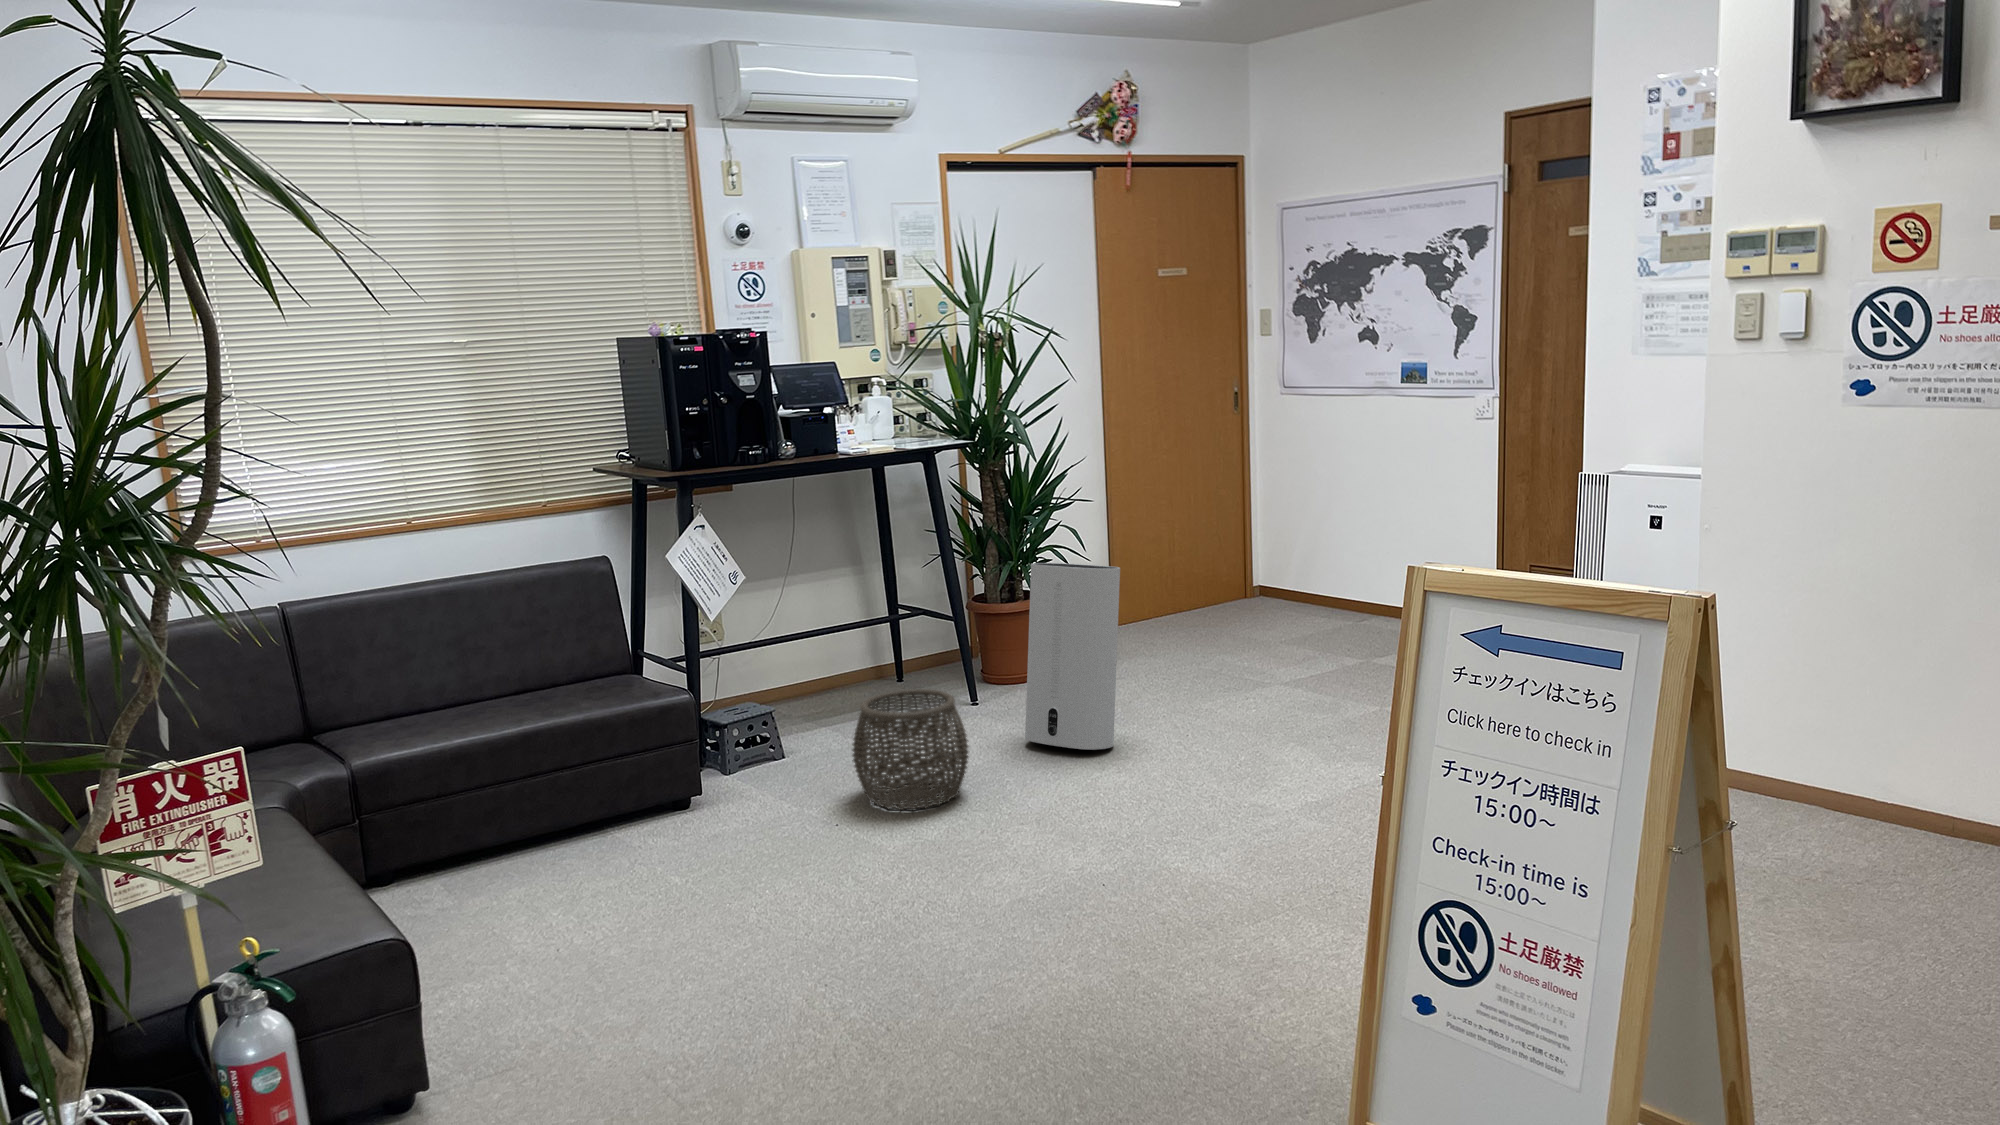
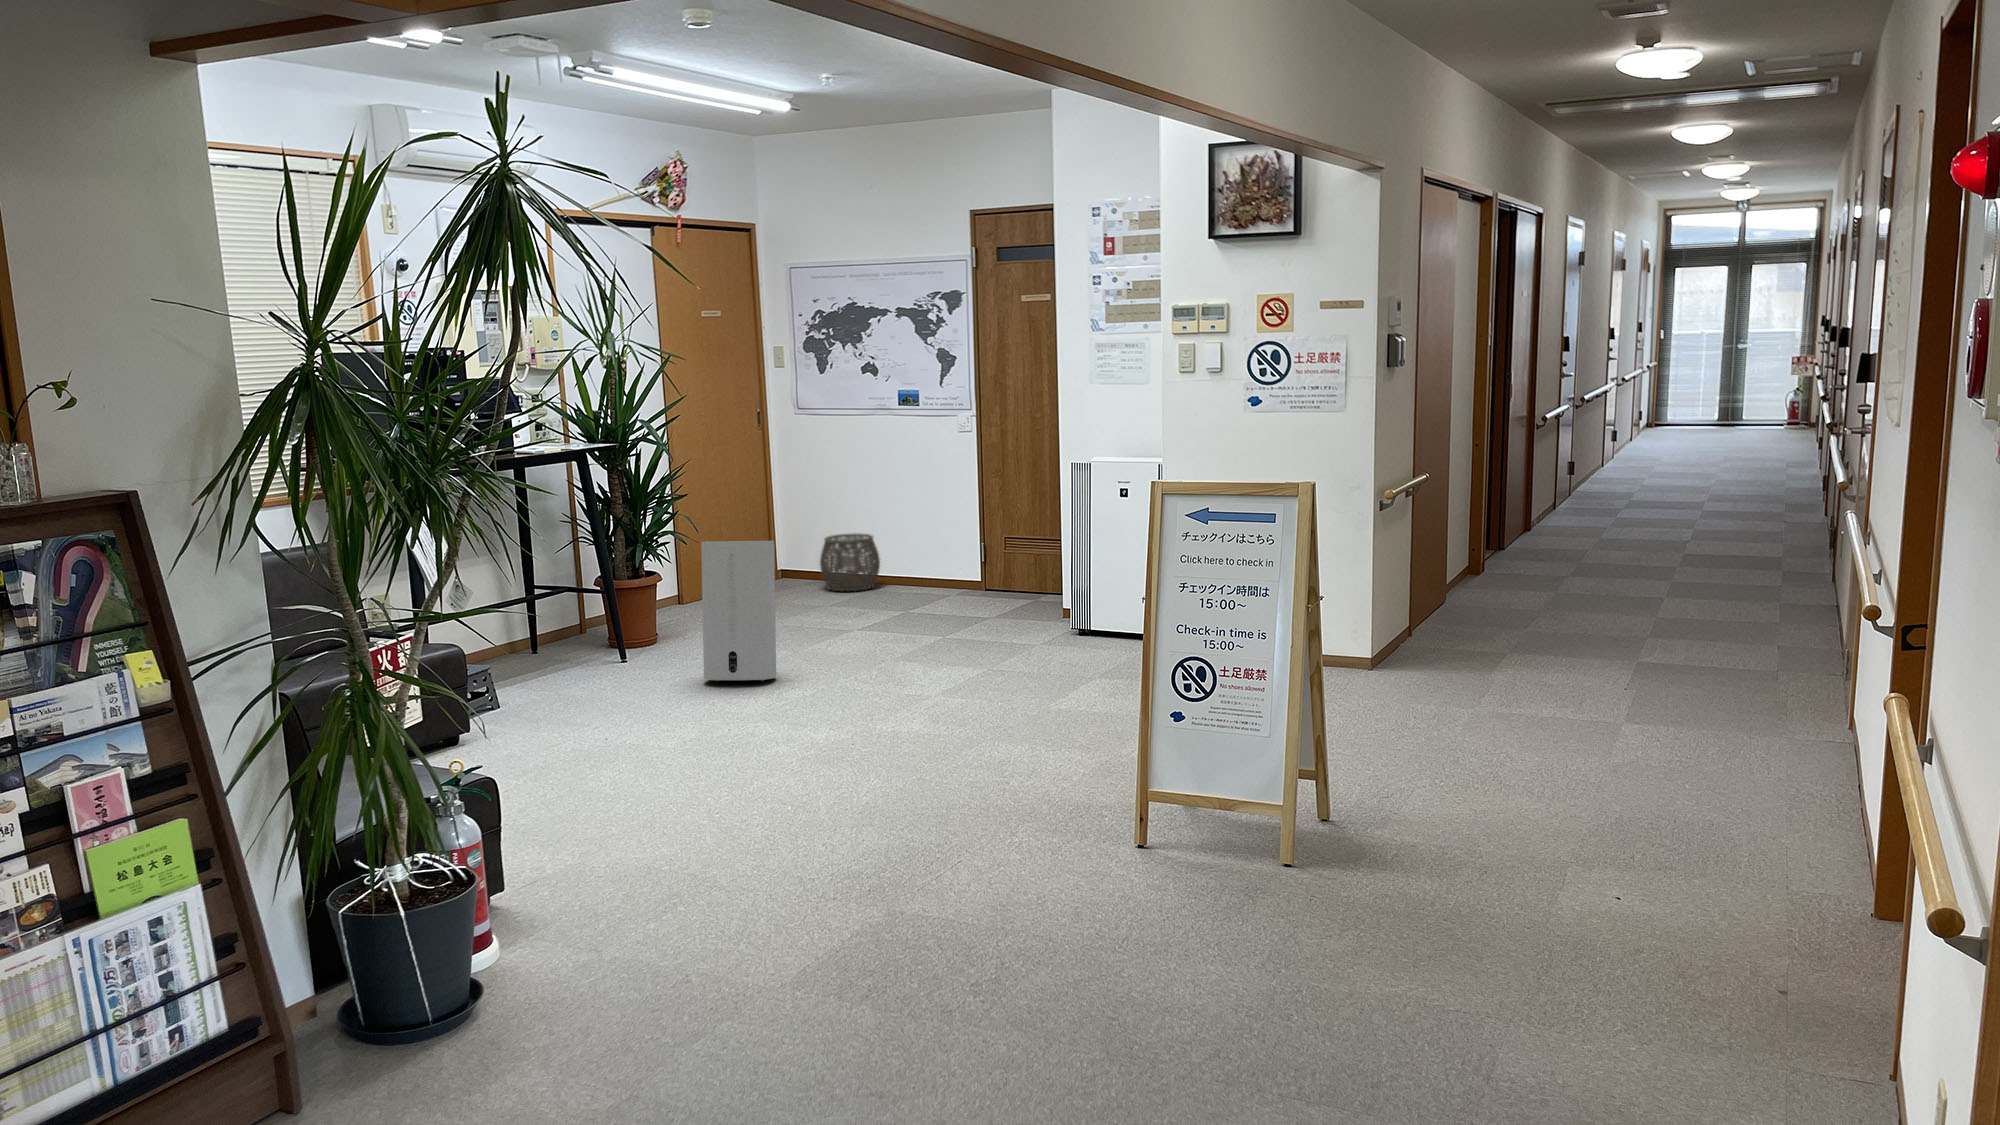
woven basket: present [852,689,969,810] -> present [820,533,880,591]

